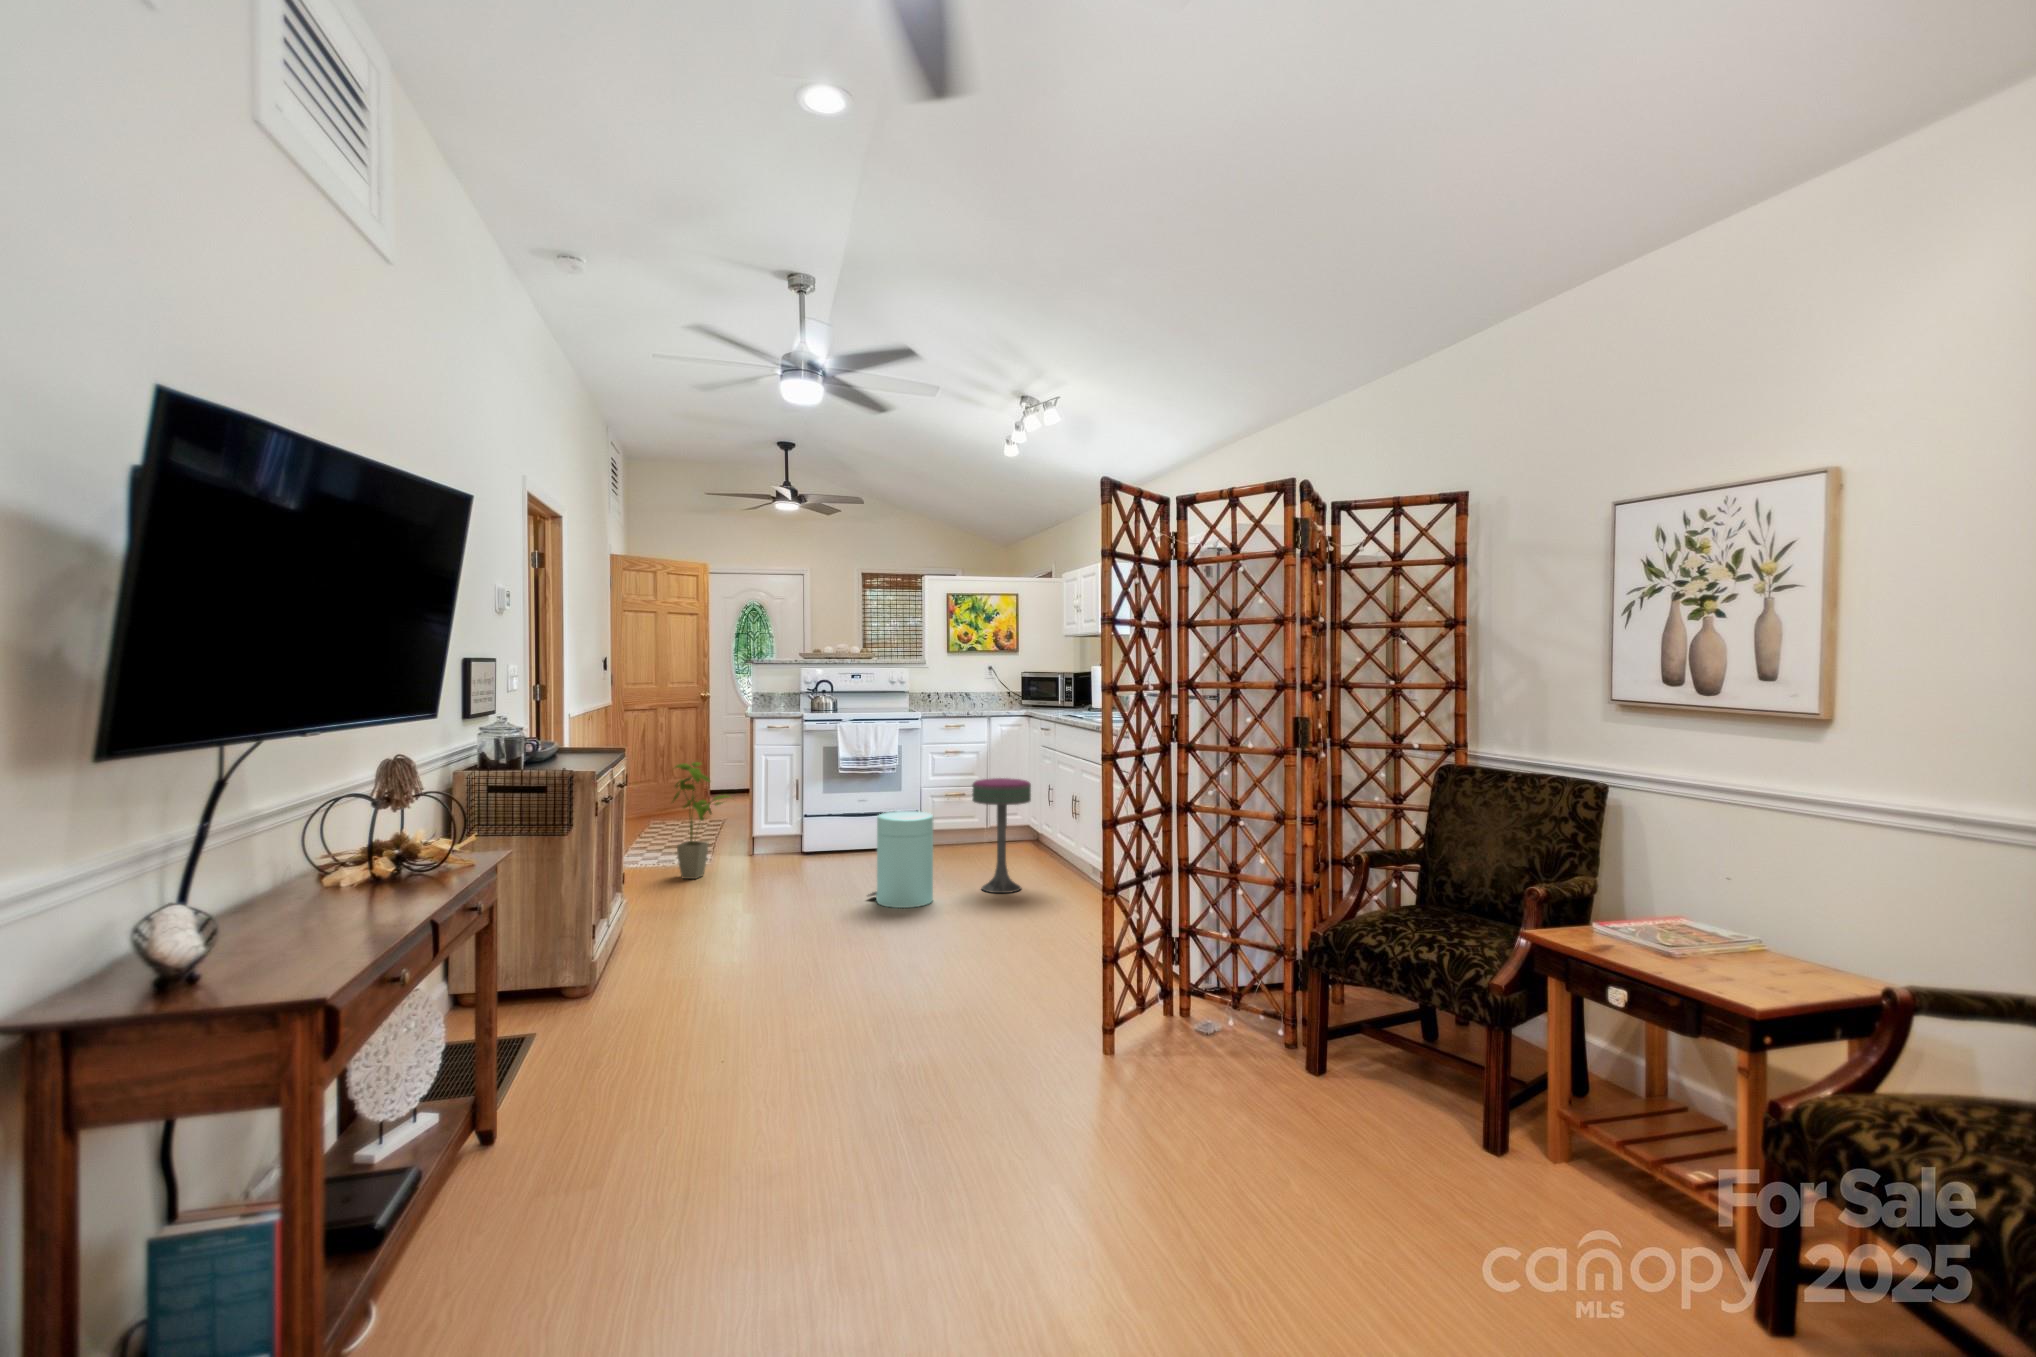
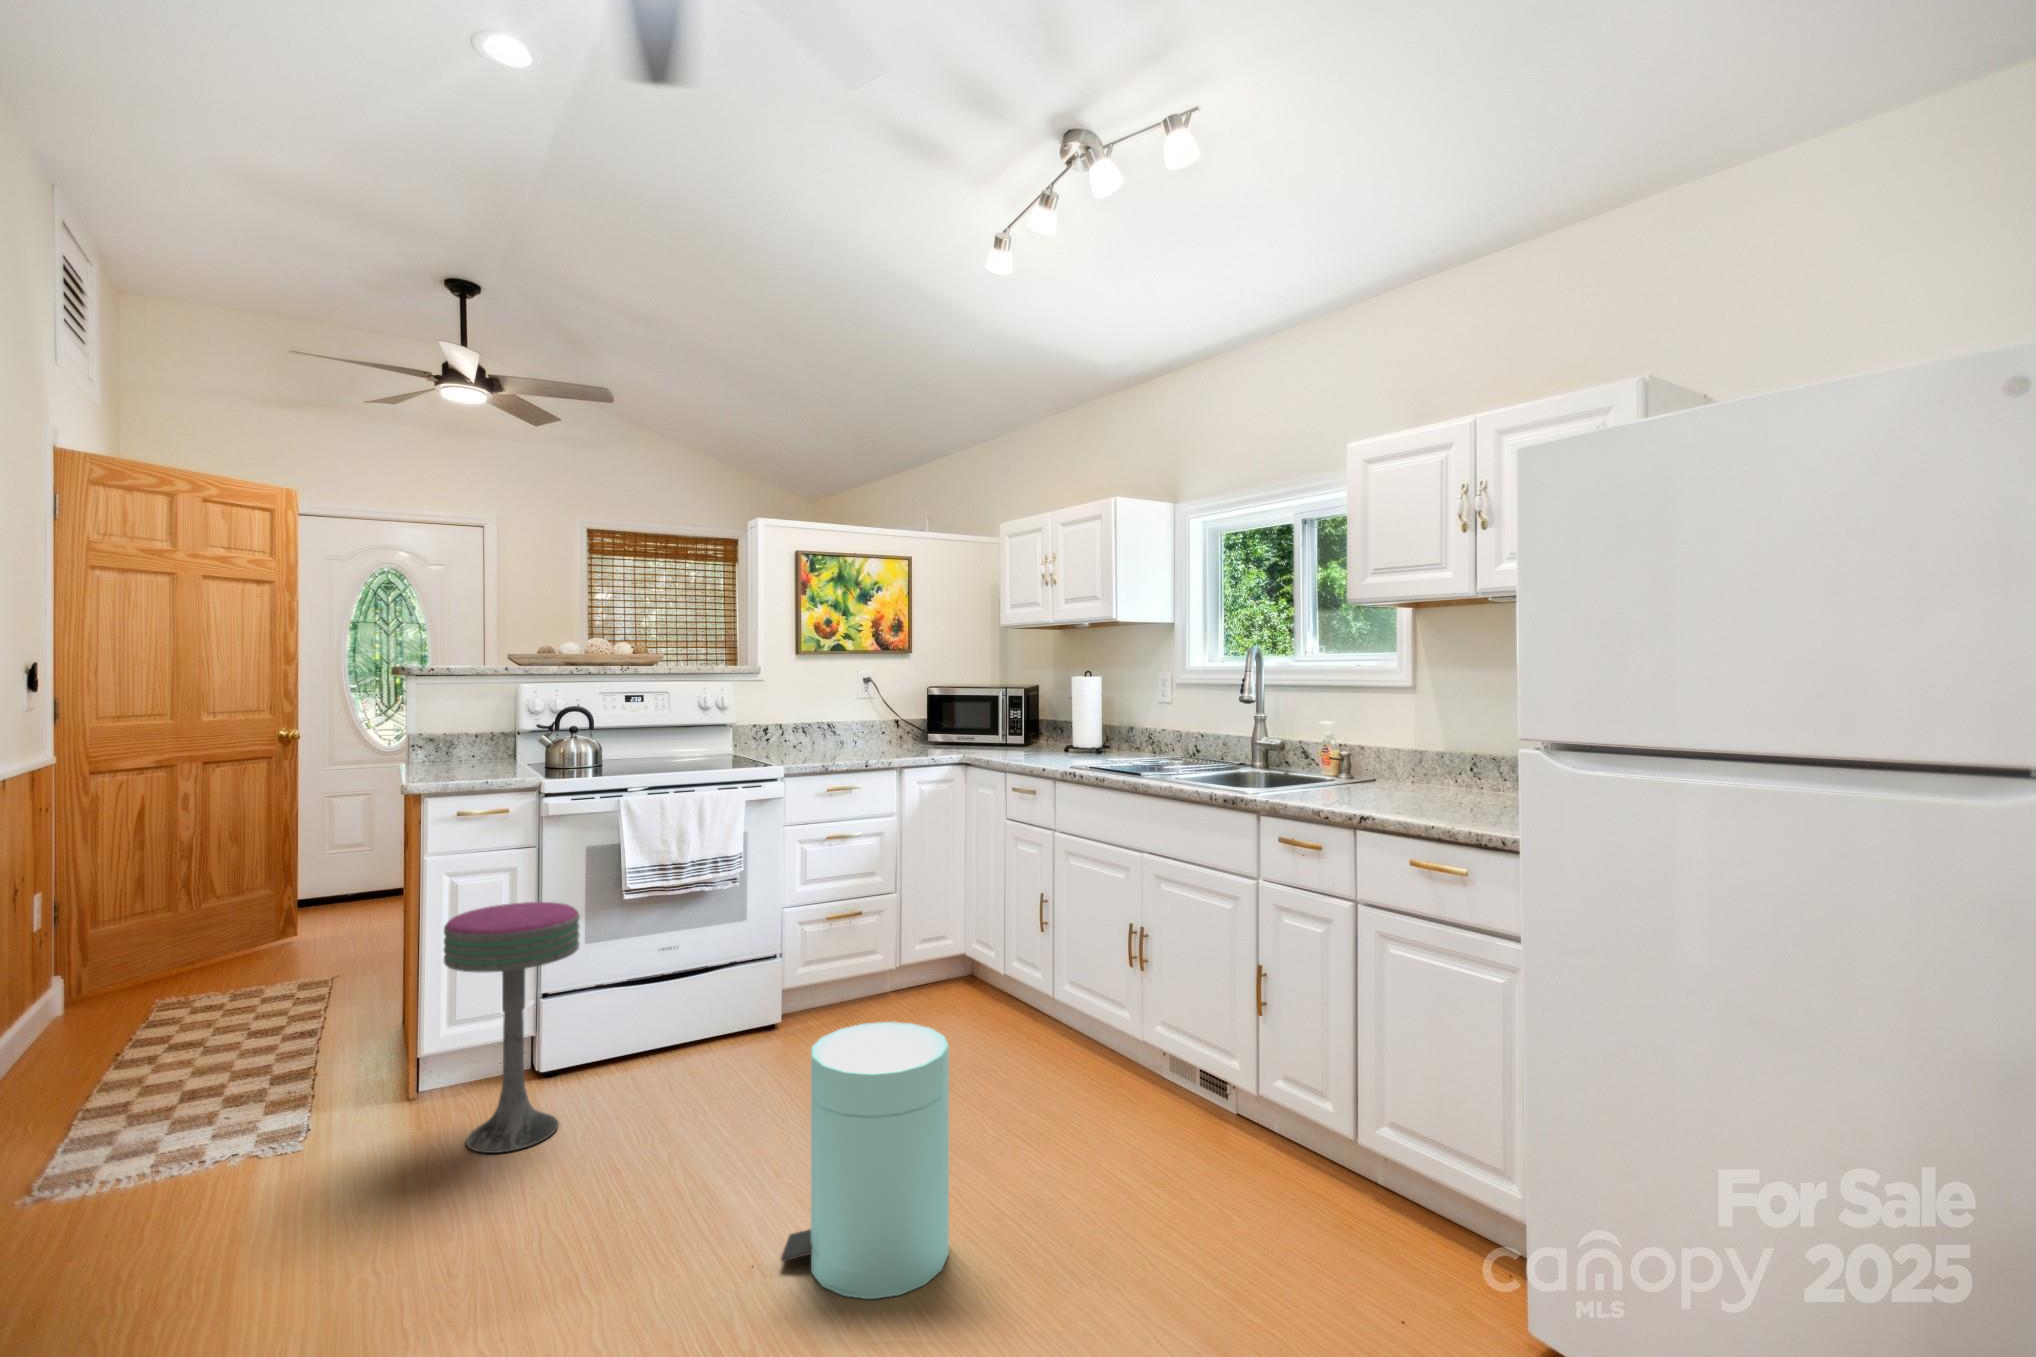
house plant: present [673,762,732,879] -> none [186,929,388,1241]
bar stool: present [972,778,1031,893] -> present [444,902,580,1153]

